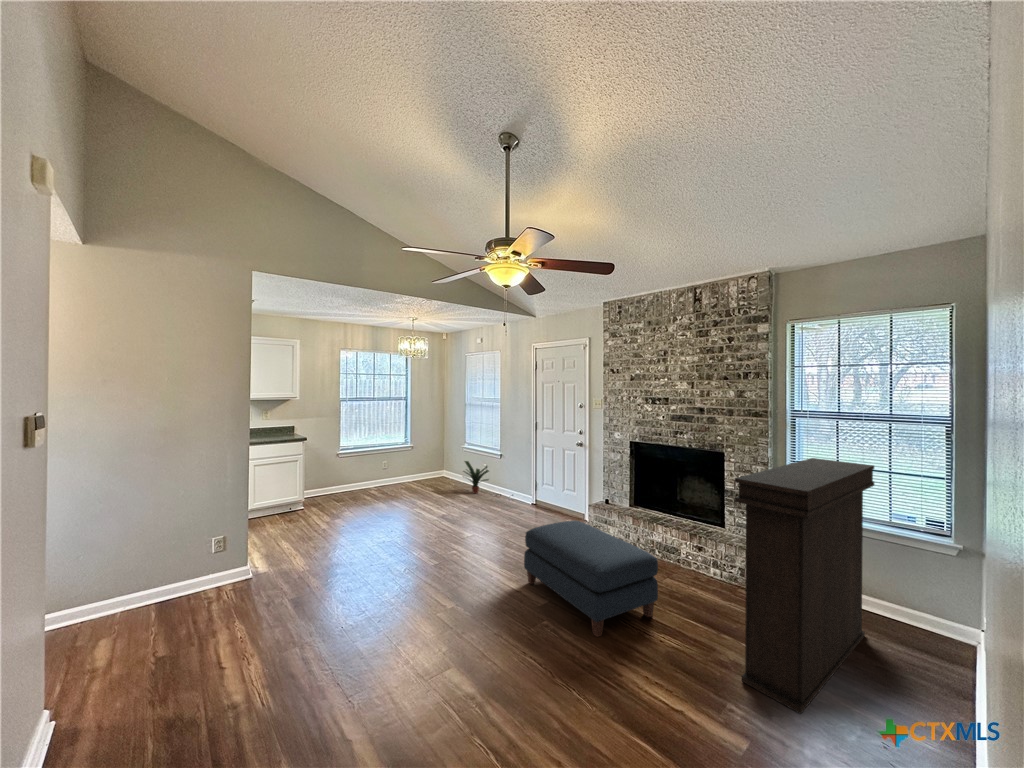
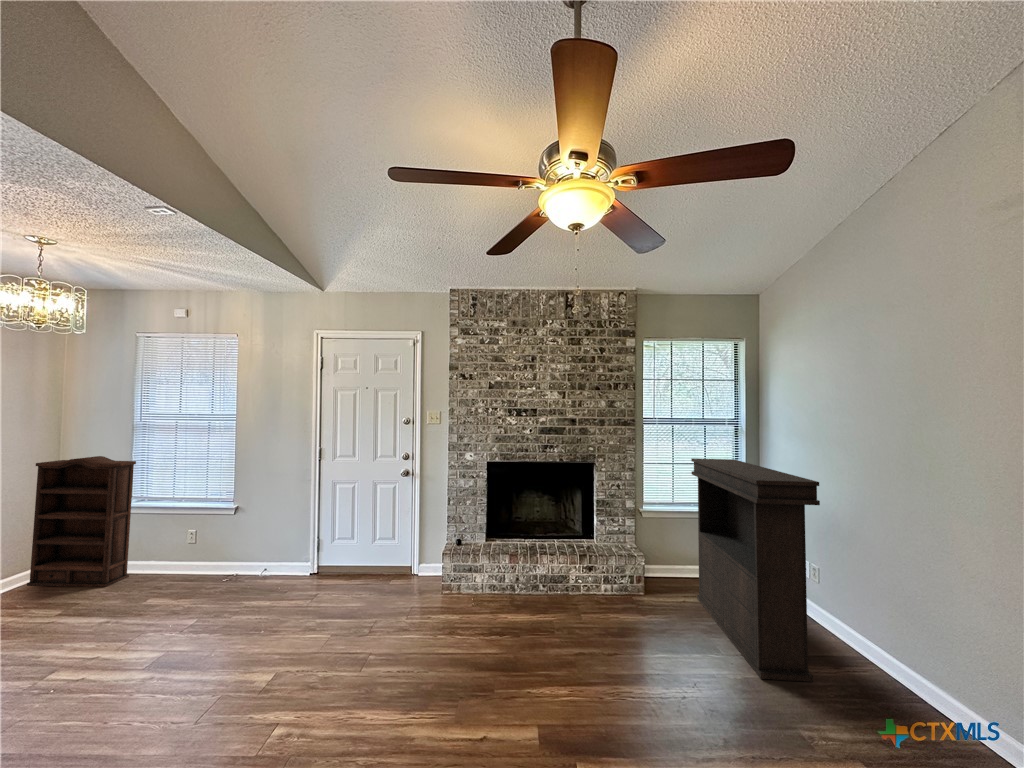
bookshelf: none [432,420,465,487] -> present [27,456,136,587]
potted plant: present [463,461,489,494] -> none [146,530,210,587]
ottoman: present [524,520,658,637] -> none [471,573,645,710]

